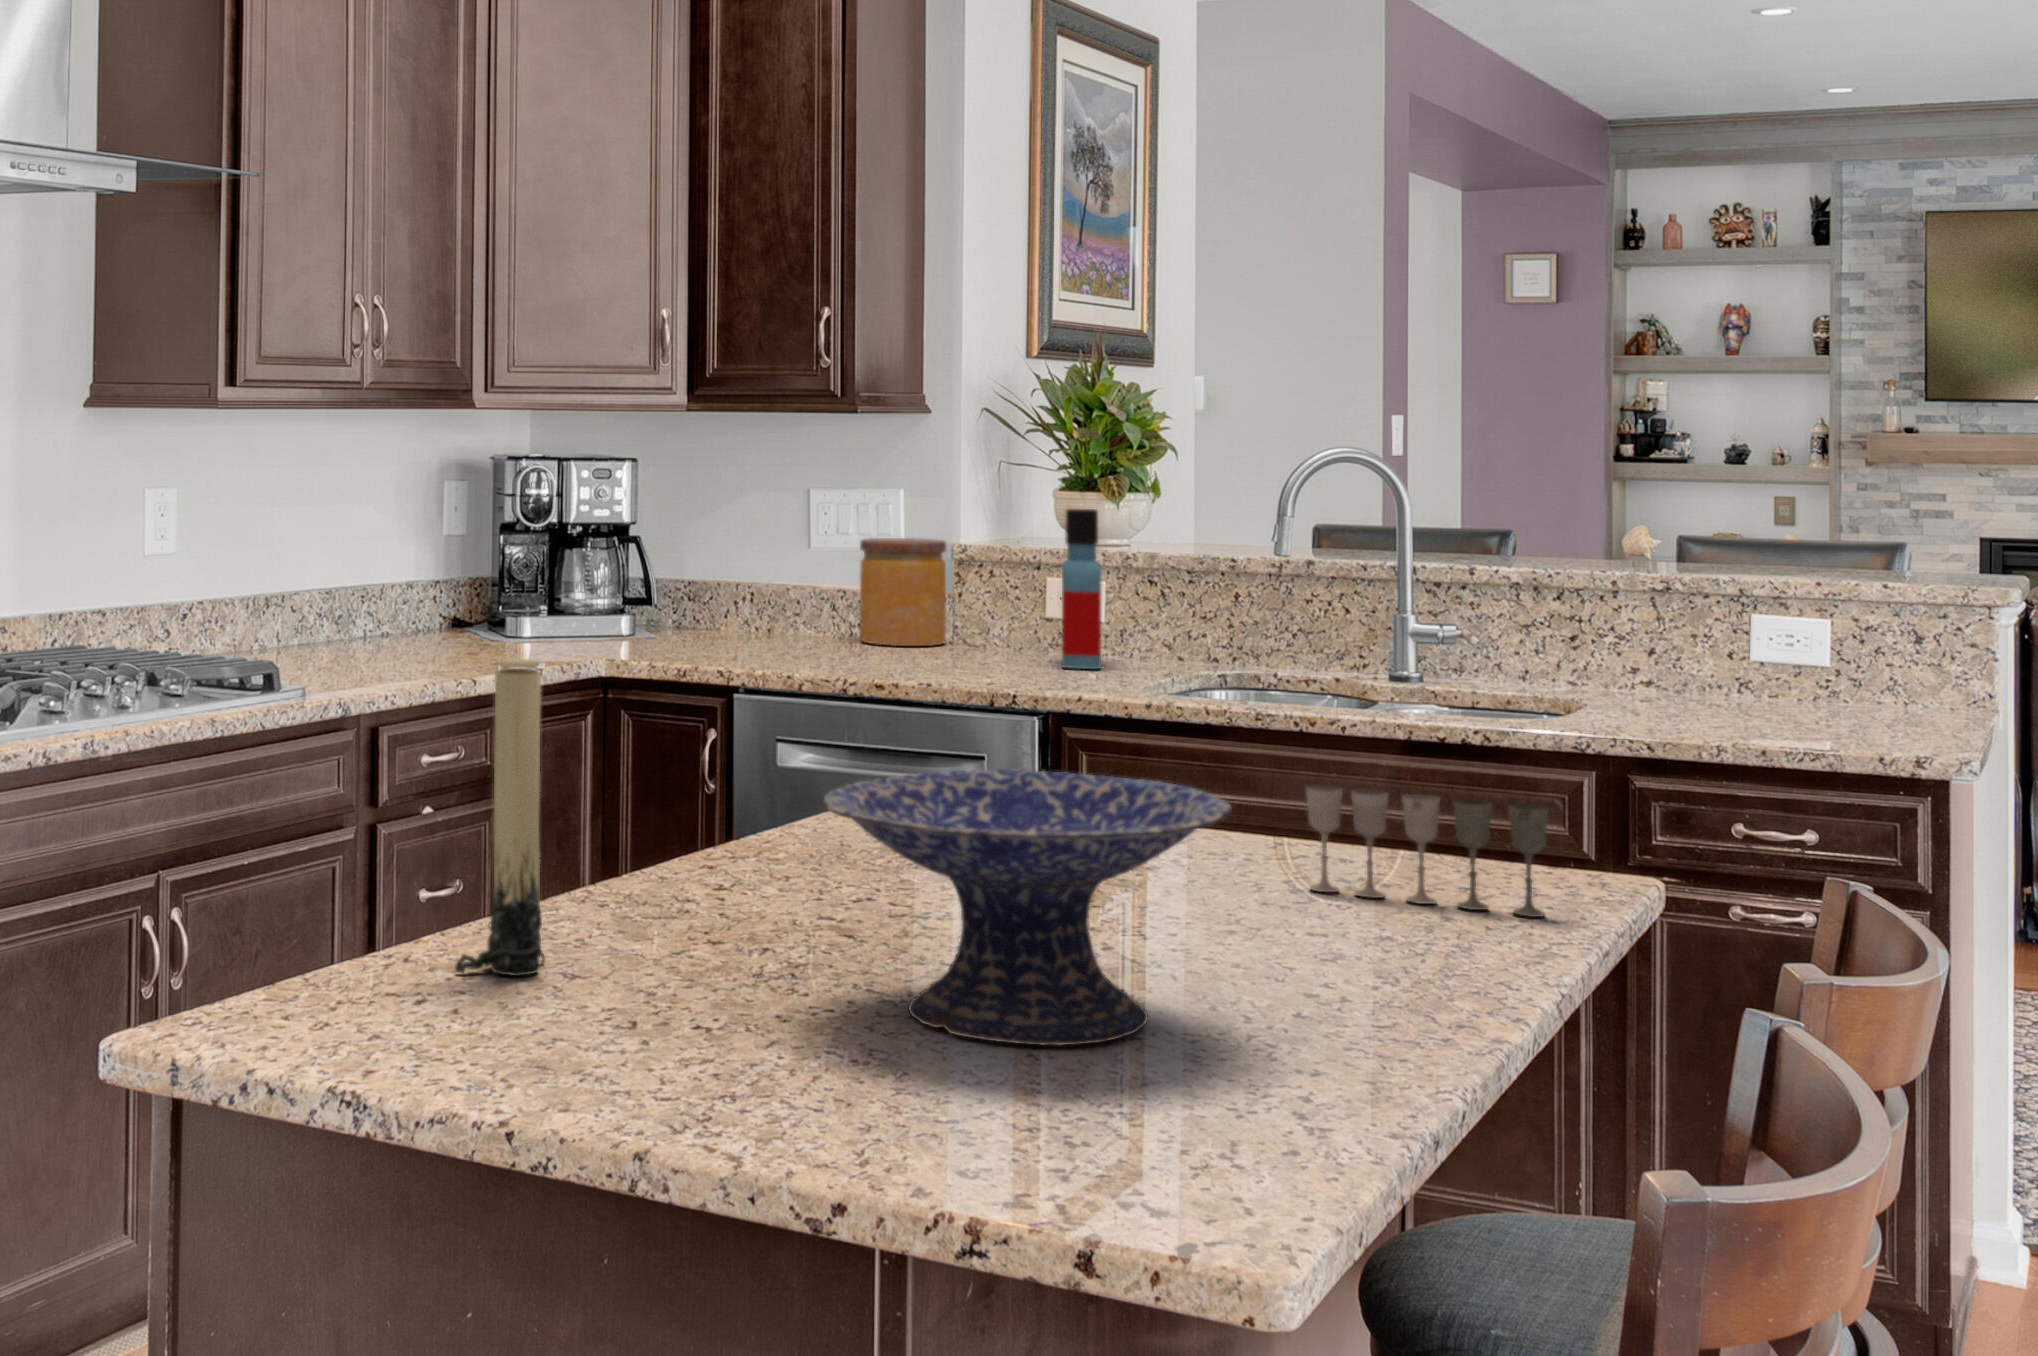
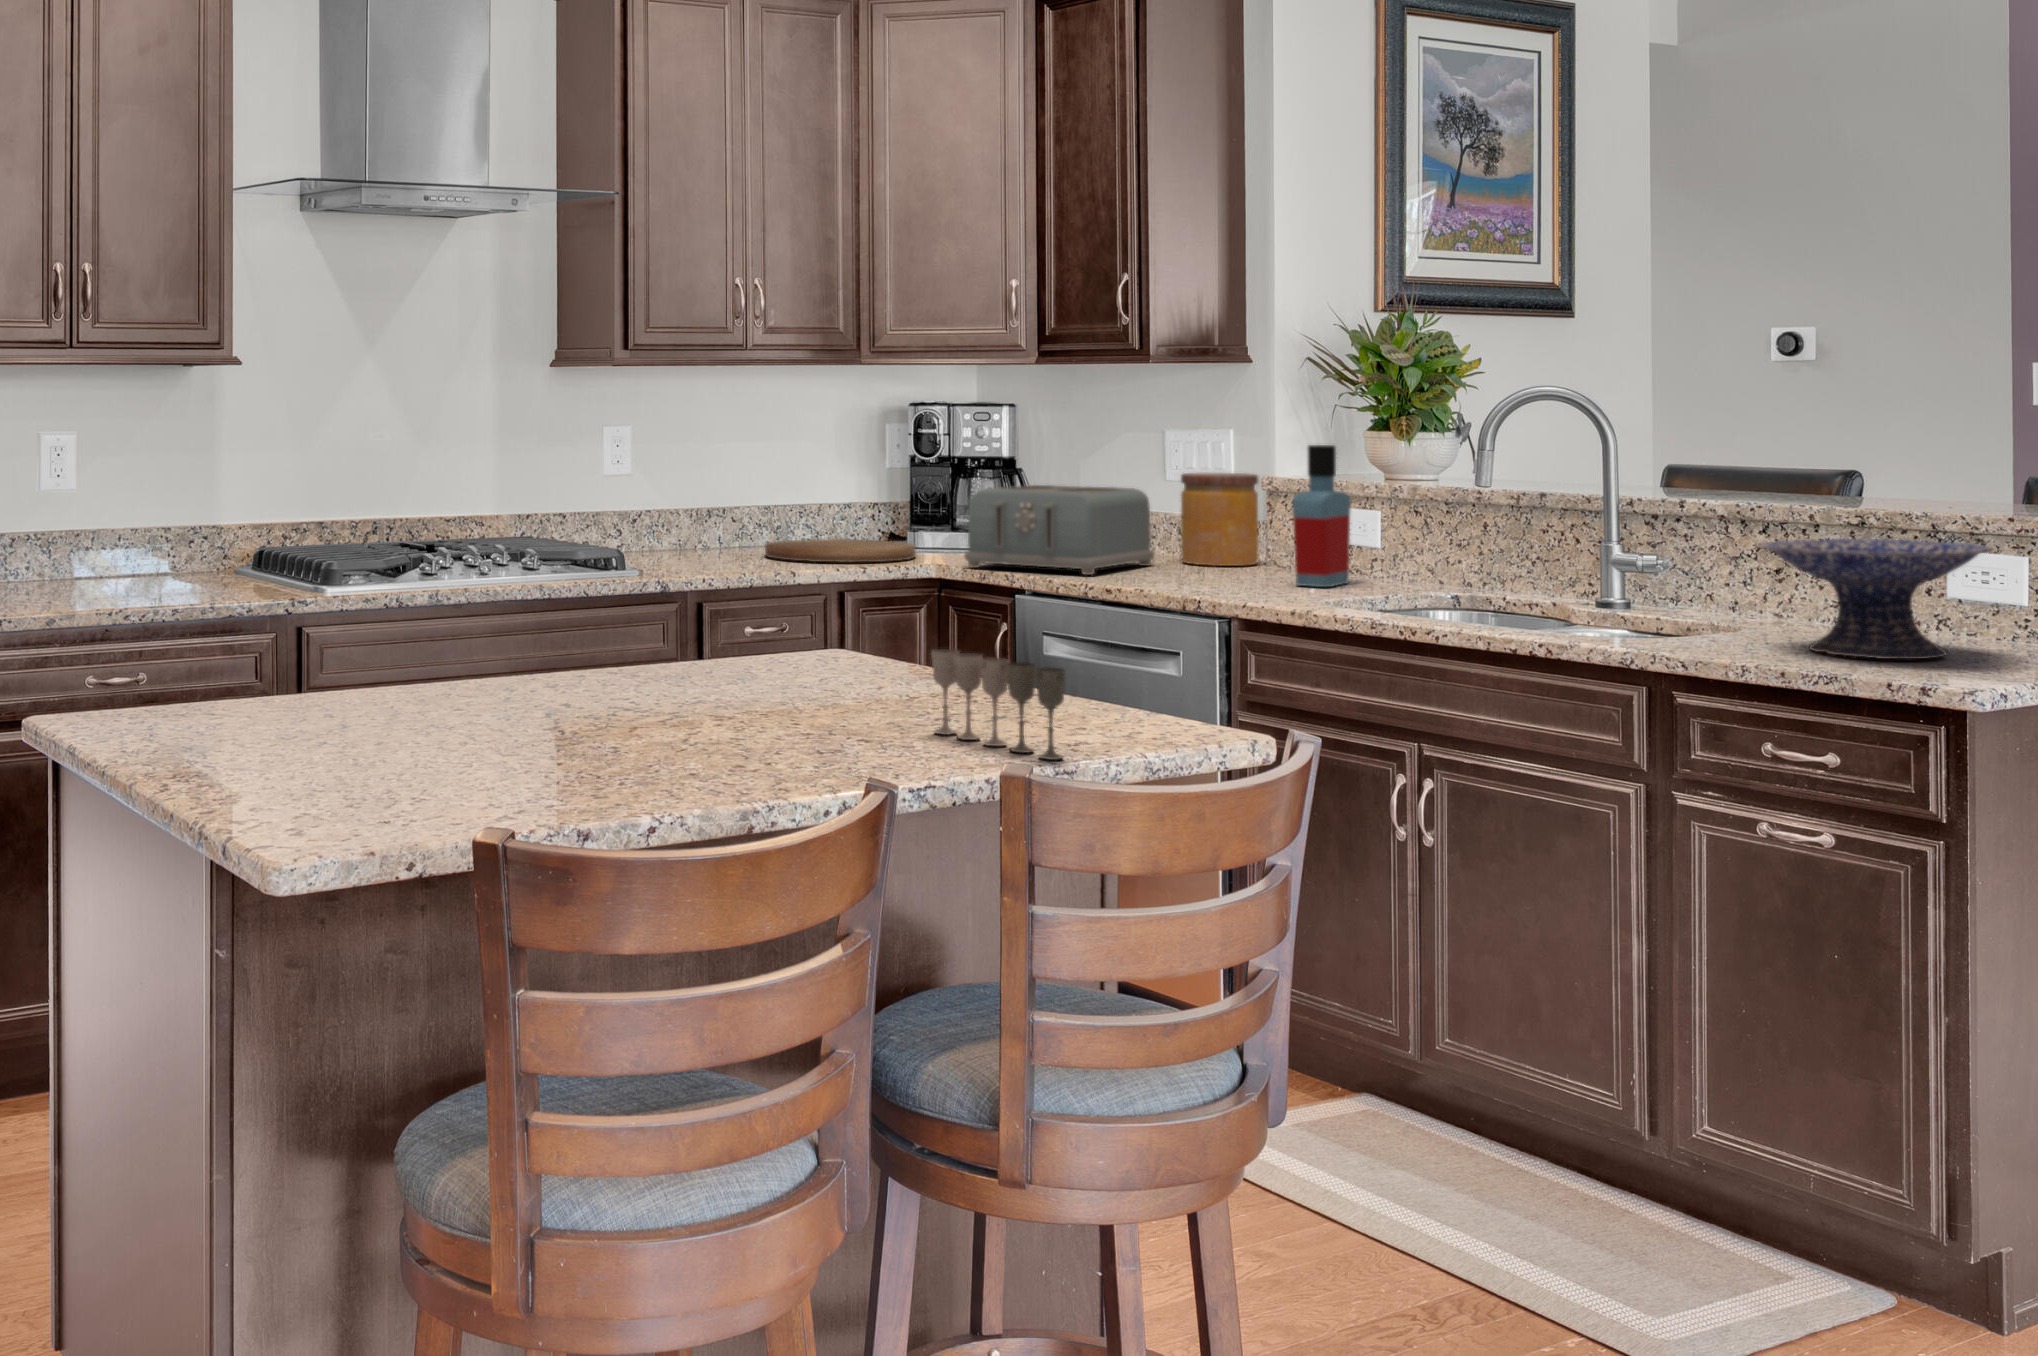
toaster: none [663,556,847,663] -> present [964,485,1154,575]
cutting board: none [381,626,569,658] -> present [765,539,916,562]
candle: present [455,659,545,976] -> none [184,520,239,730]
decorative bowl: present [823,770,1232,1046] -> present [1759,539,1993,659]

